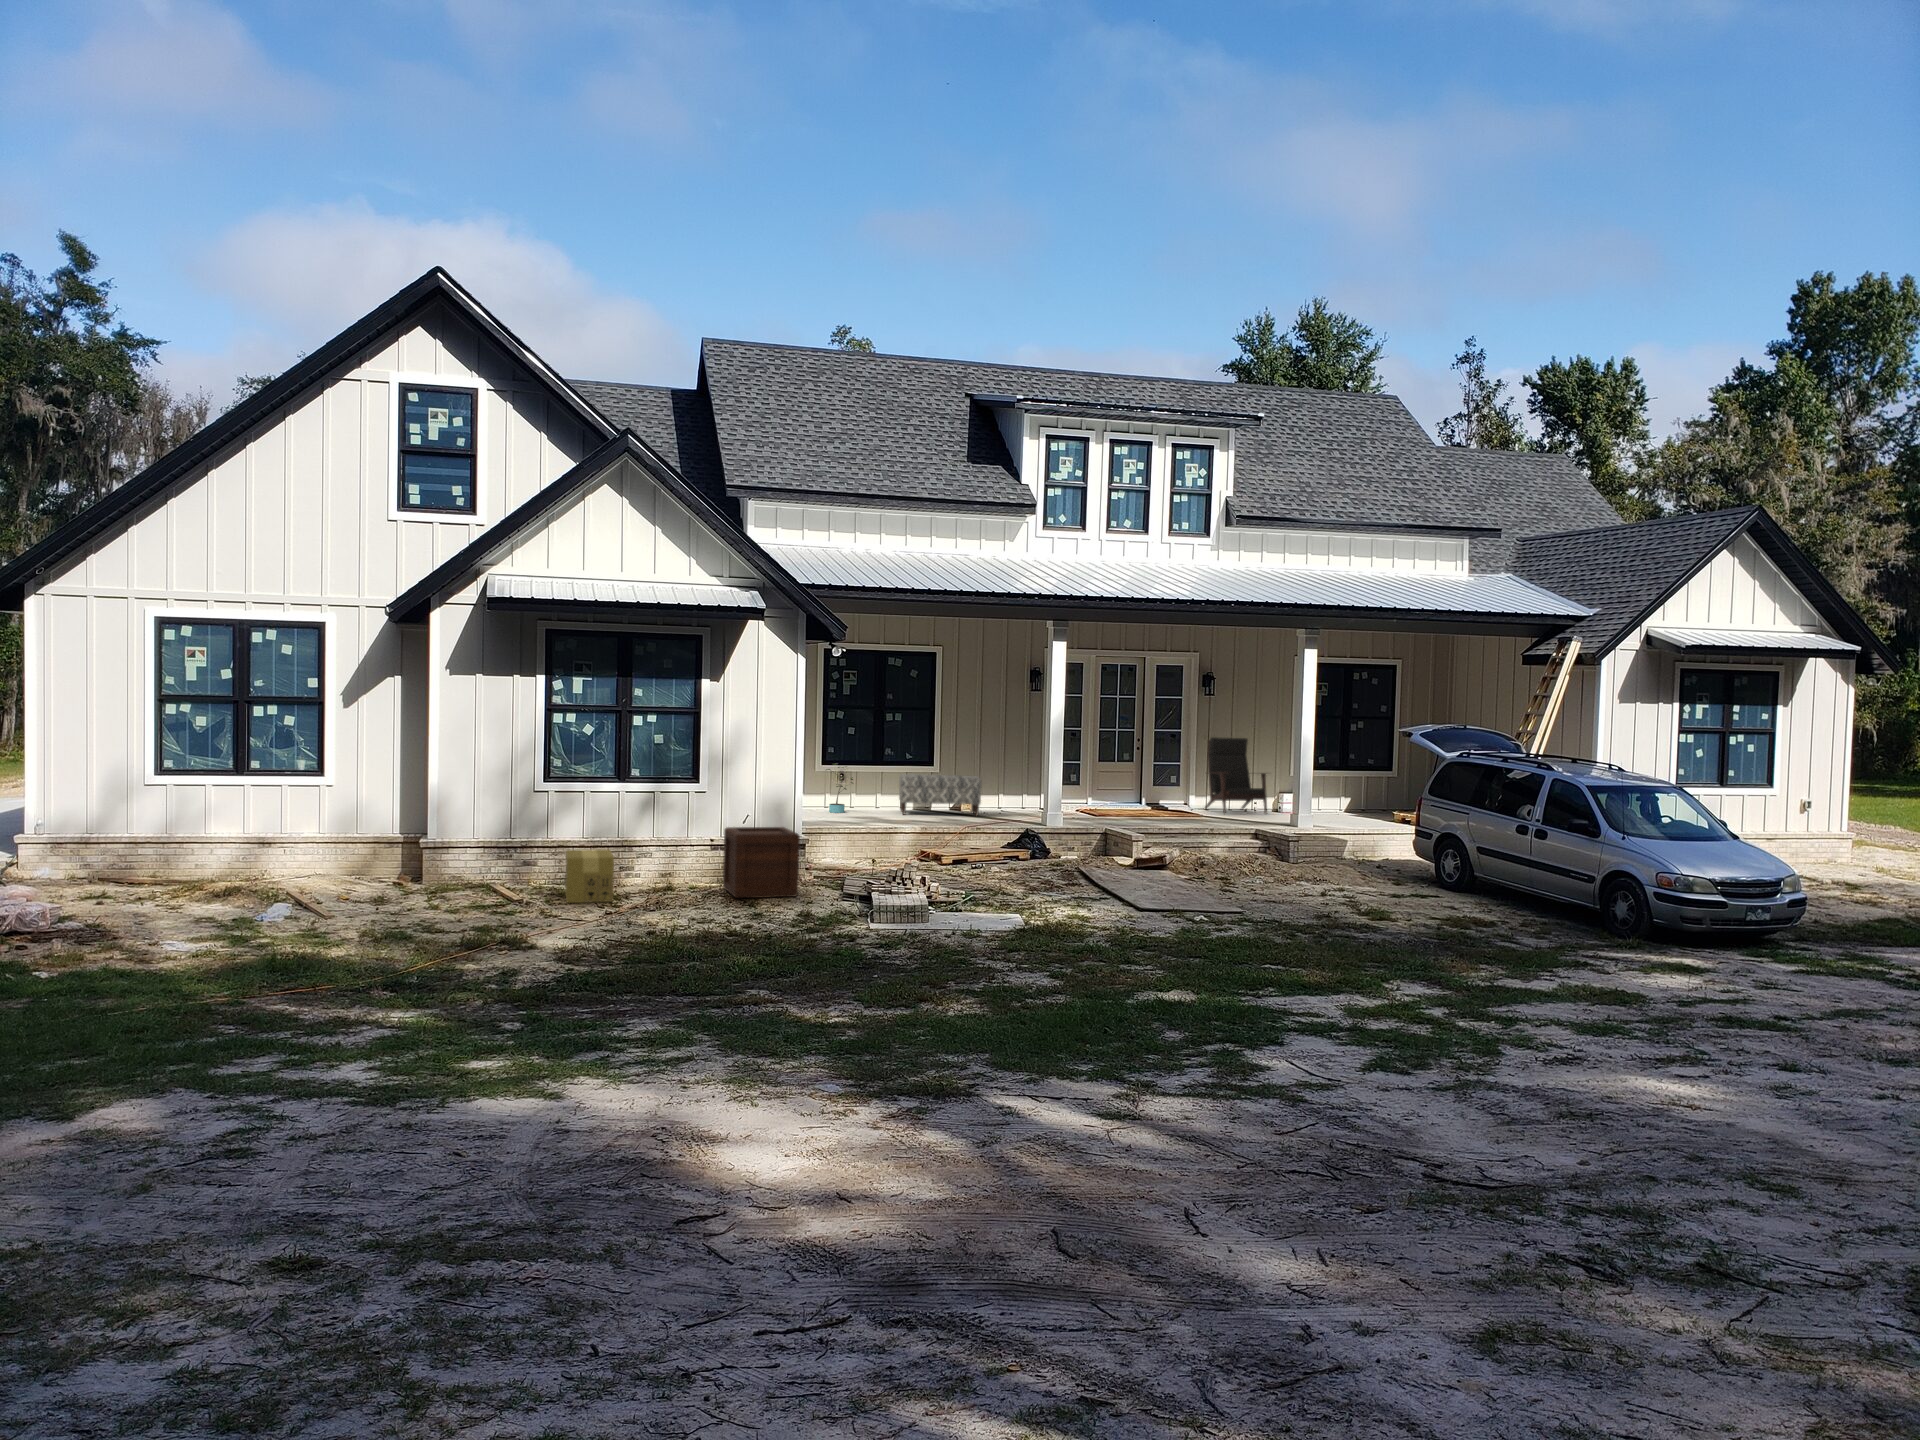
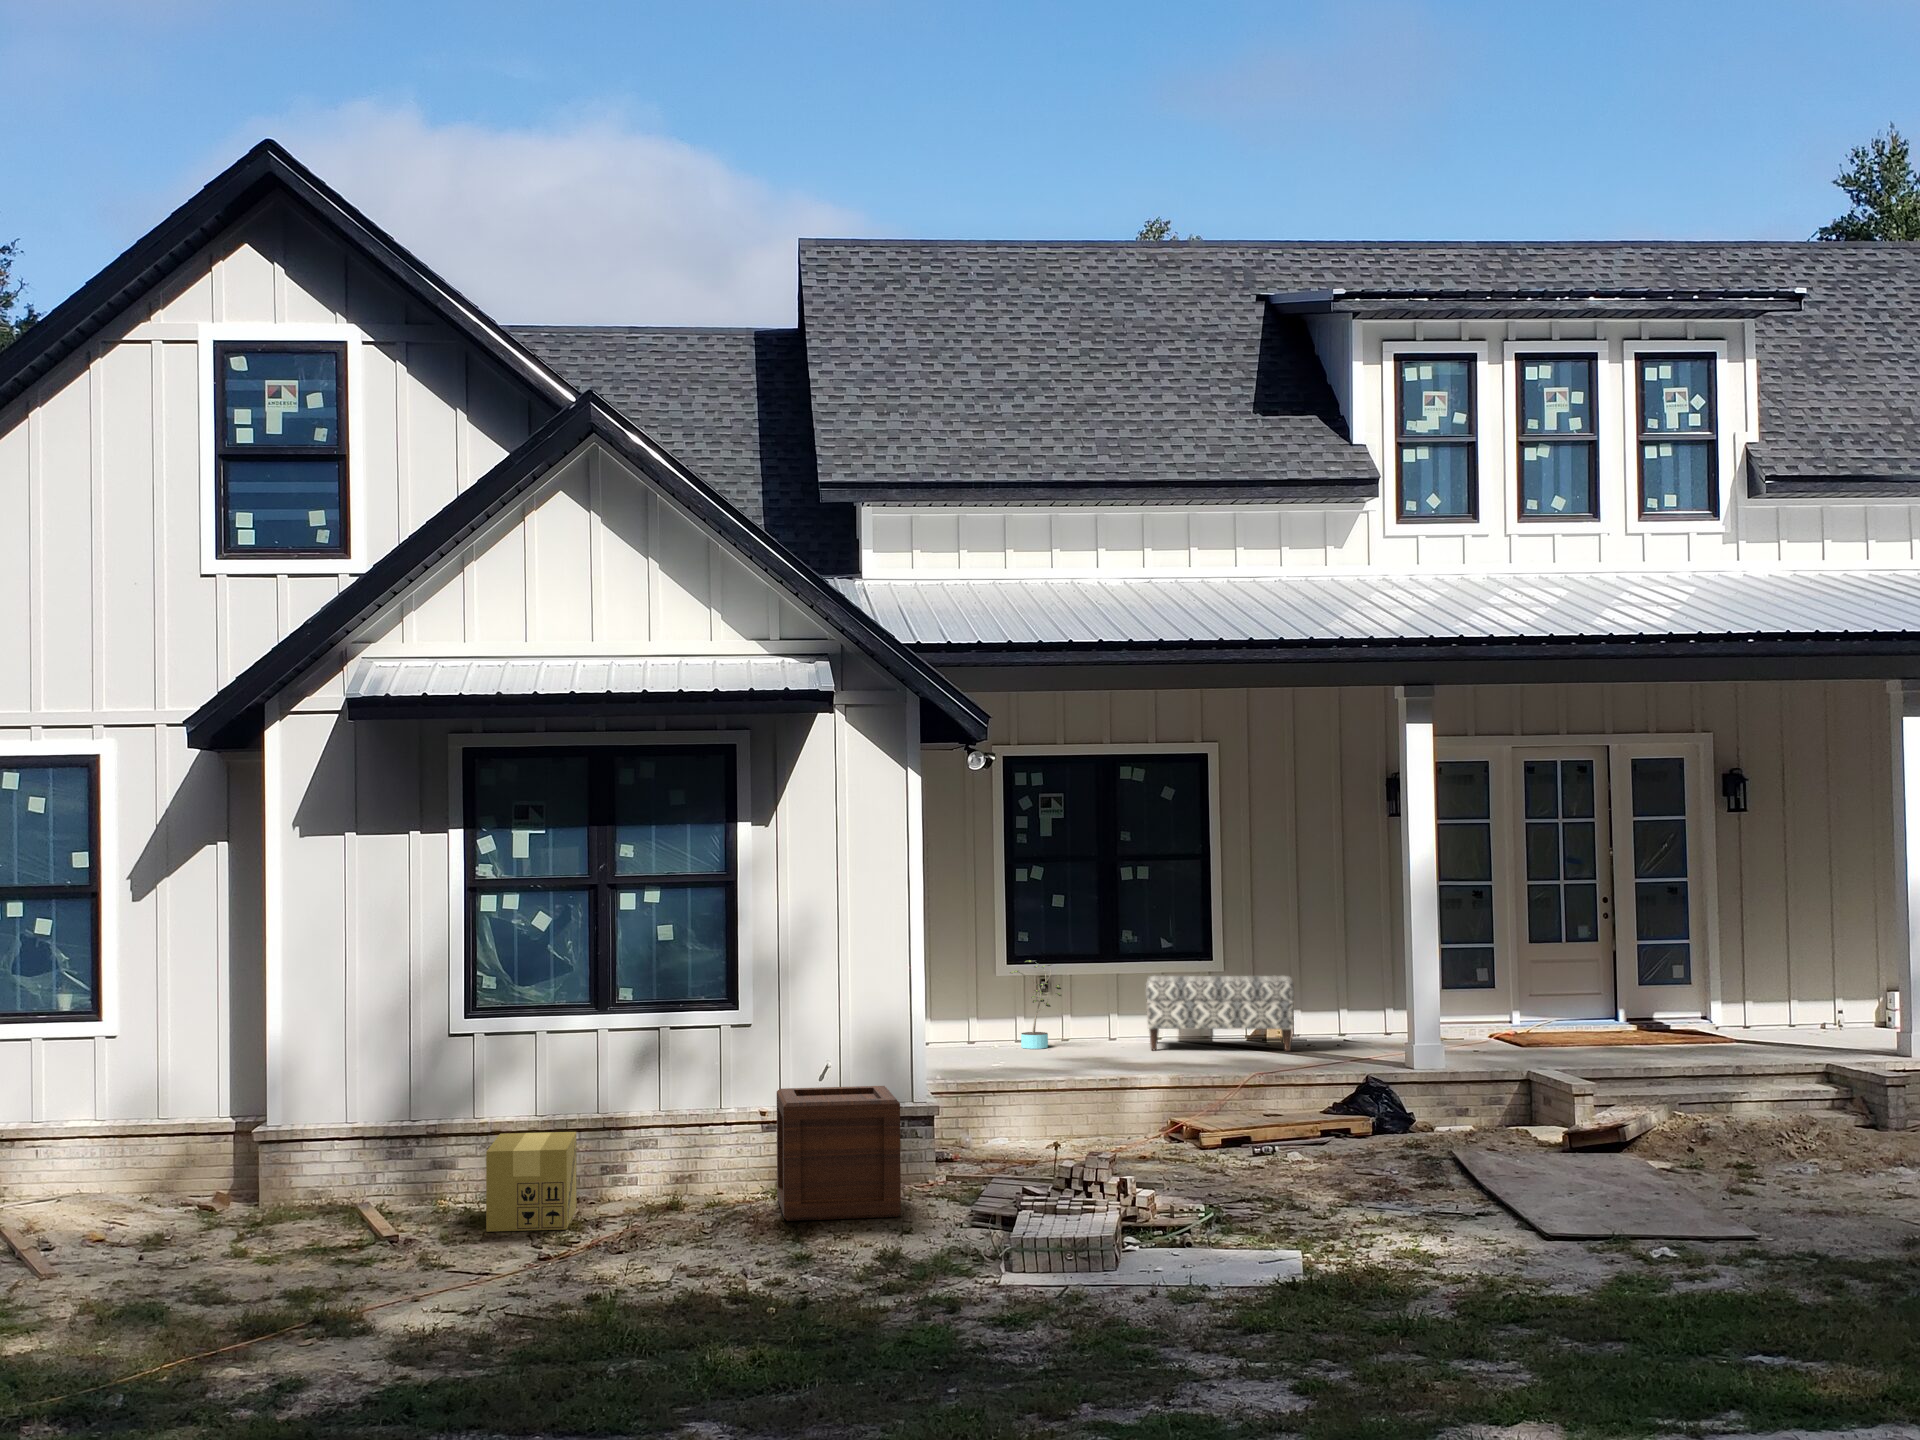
lounge chair: present [1205,737,1267,814] -> none [1736,890,1867,1037]

